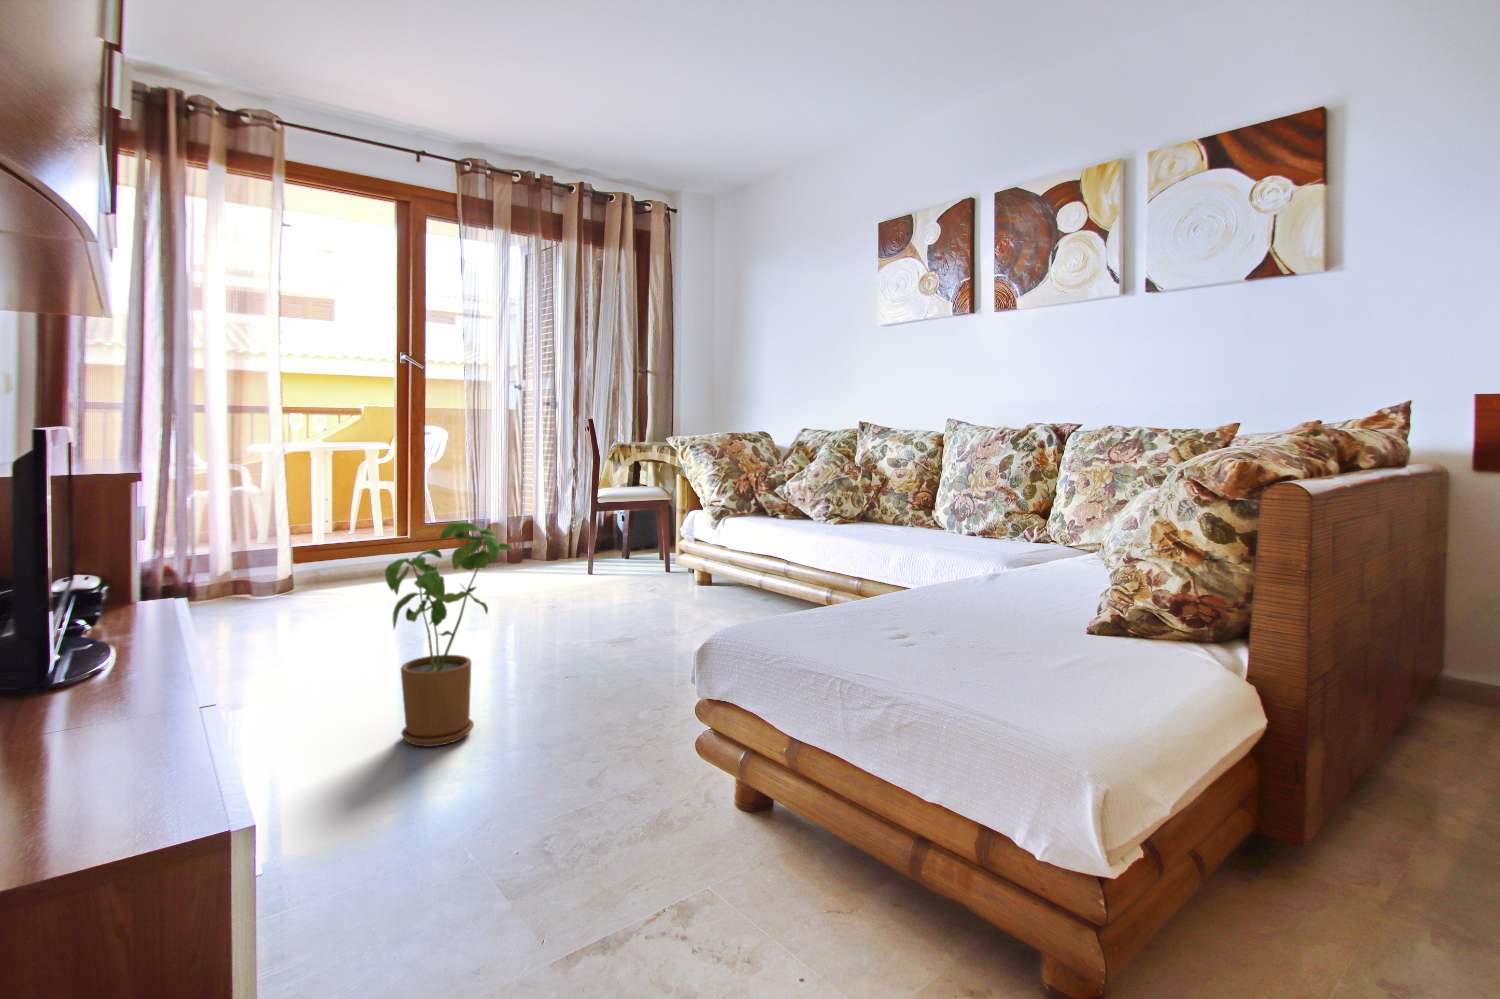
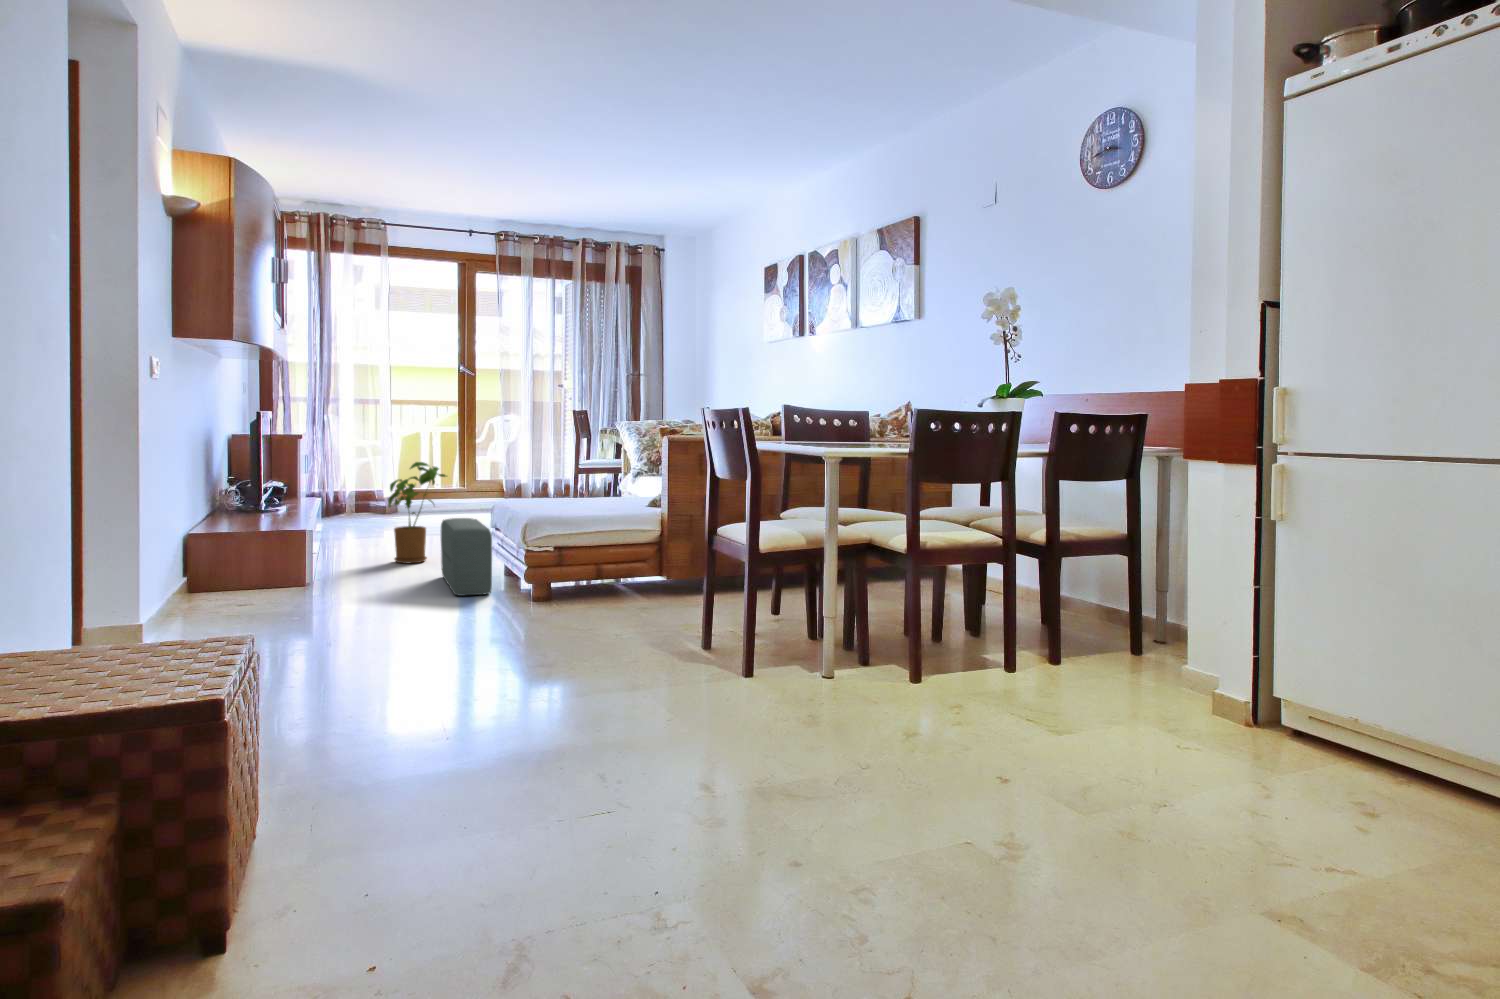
pouf: none [570,659,814,942] -> present [441,518,492,596]

